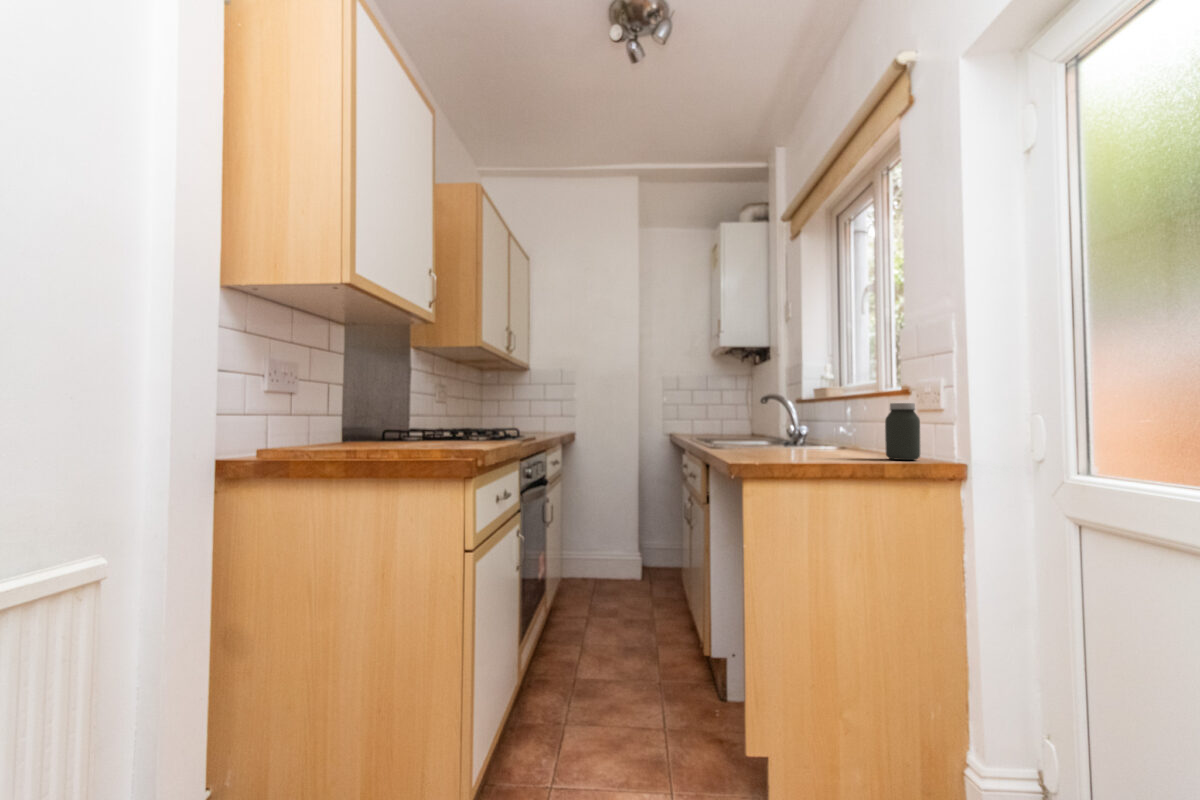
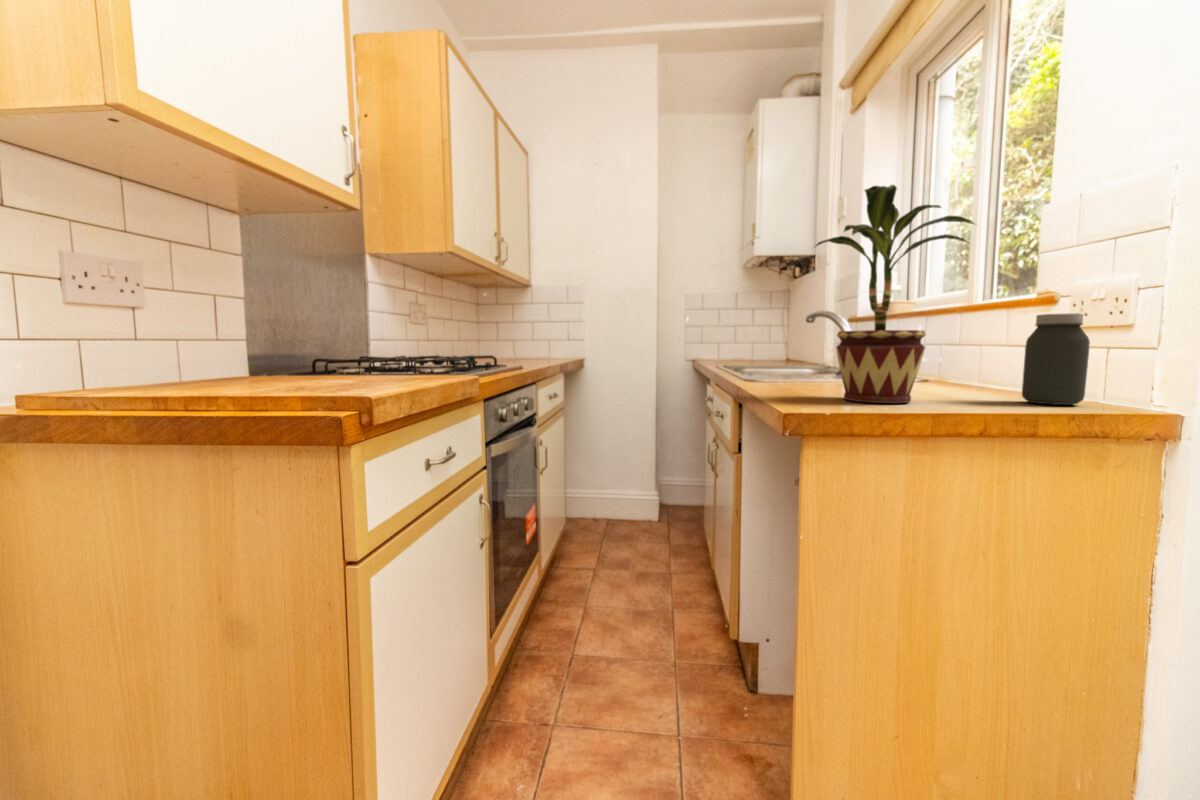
potted plant: none [748,325,848,459] -> present [815,185,974,403]

